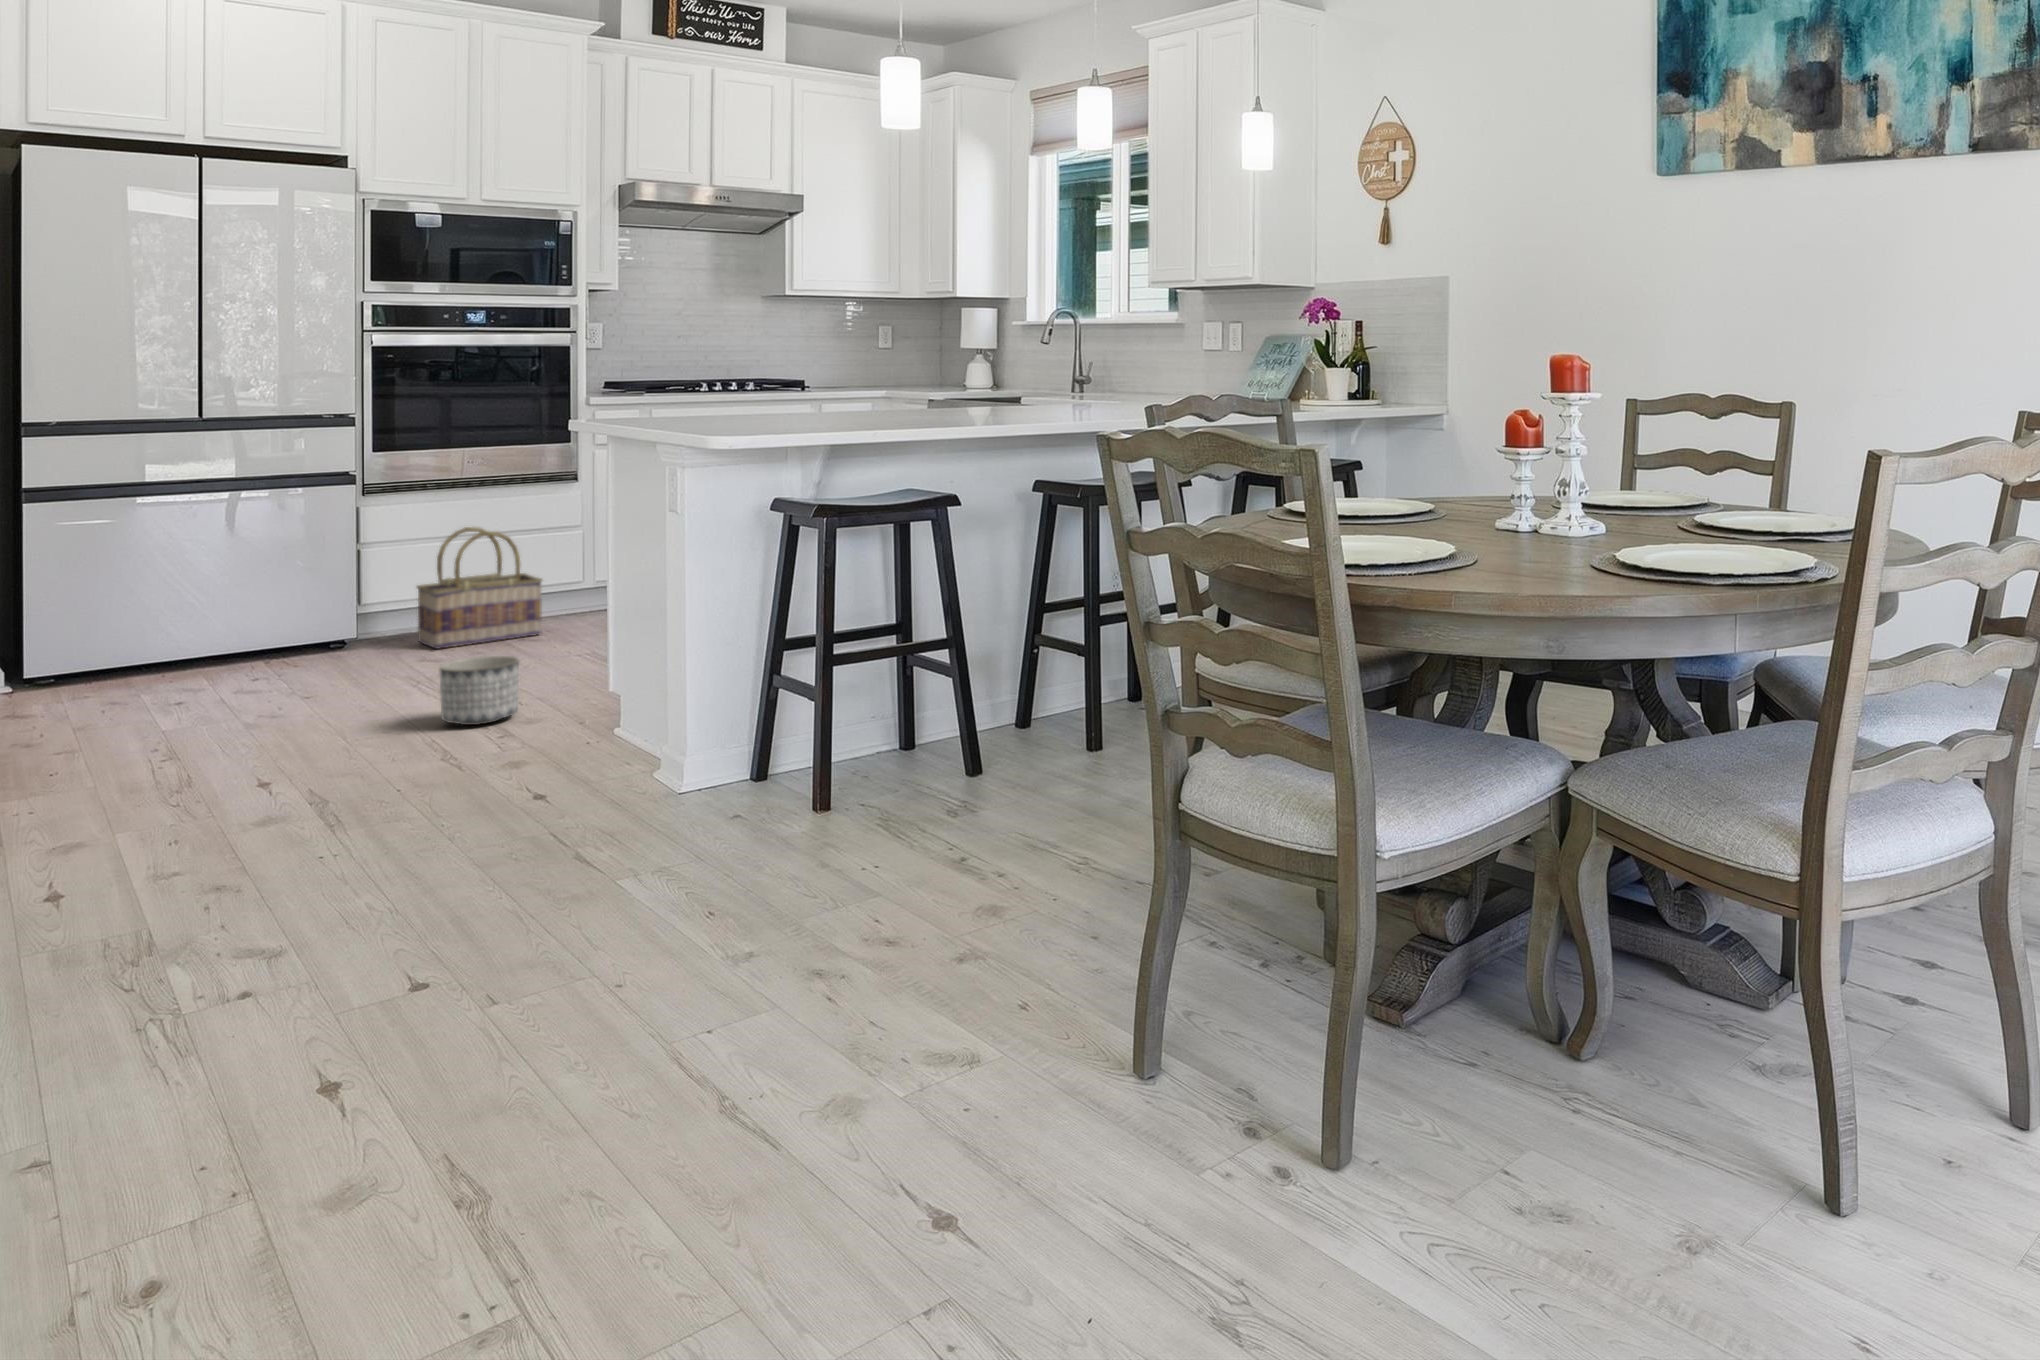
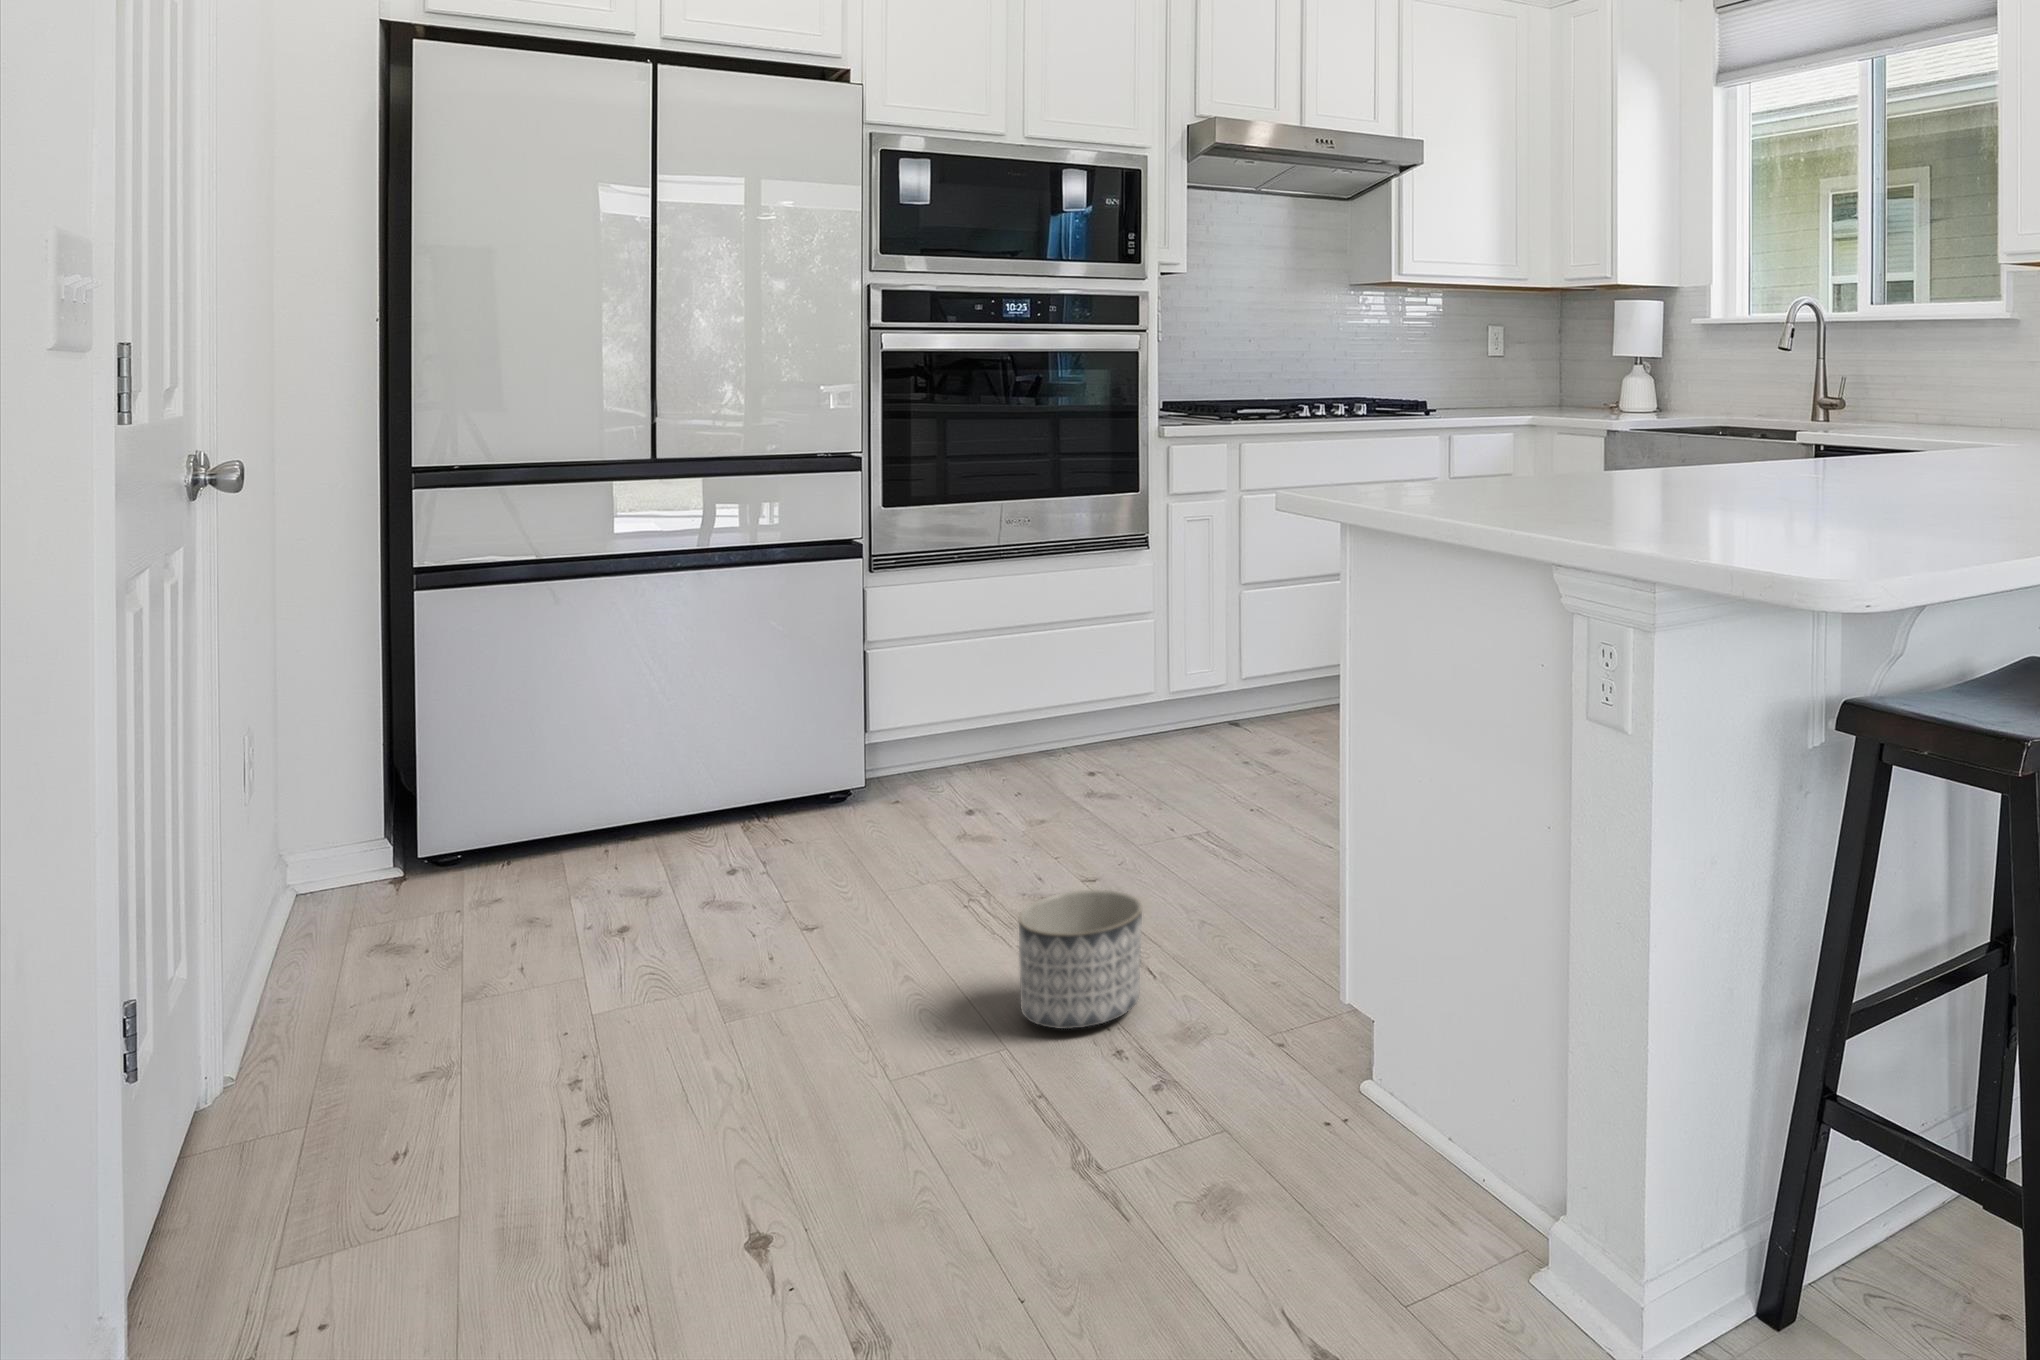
basket: present [417,527,542,649] -> none [939,618,1107,806]

